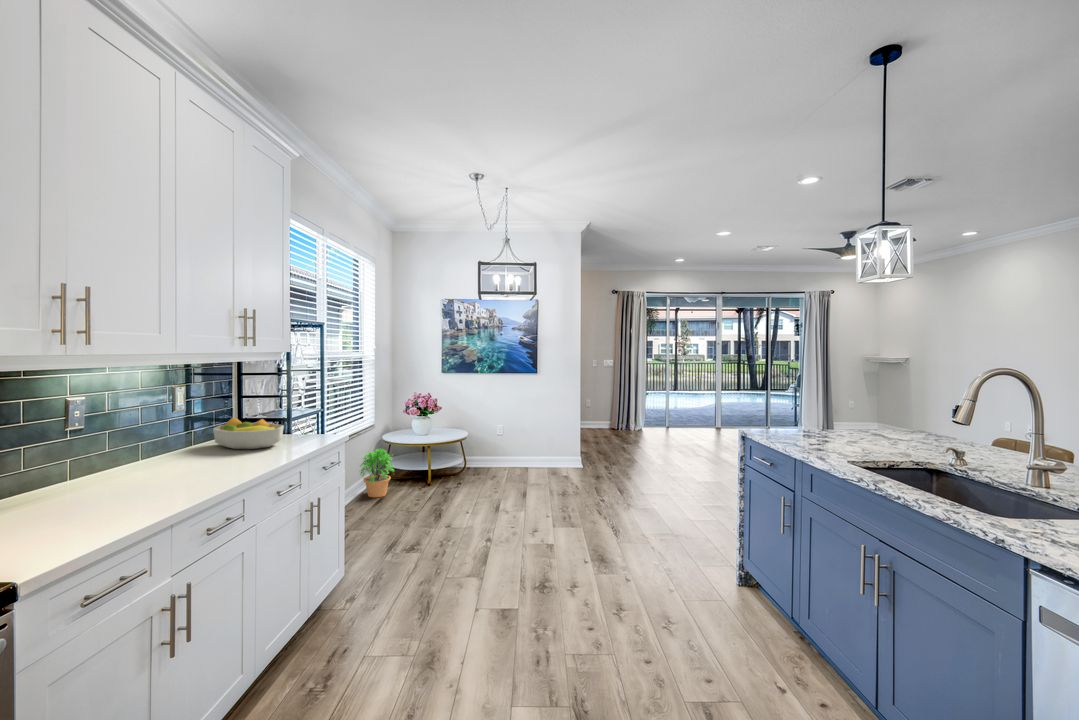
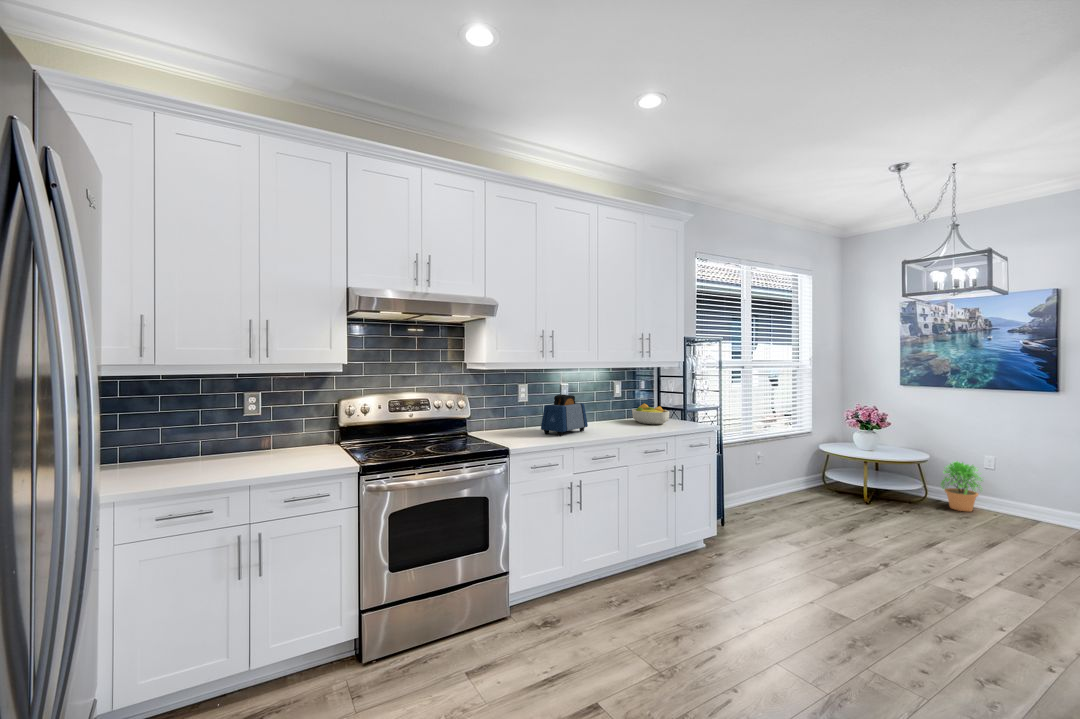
toaster: none [61,421,170,514] -> present [541,395,588,436]
potted plant: present [360,449,394,497] -> present [941,462,982,511]

